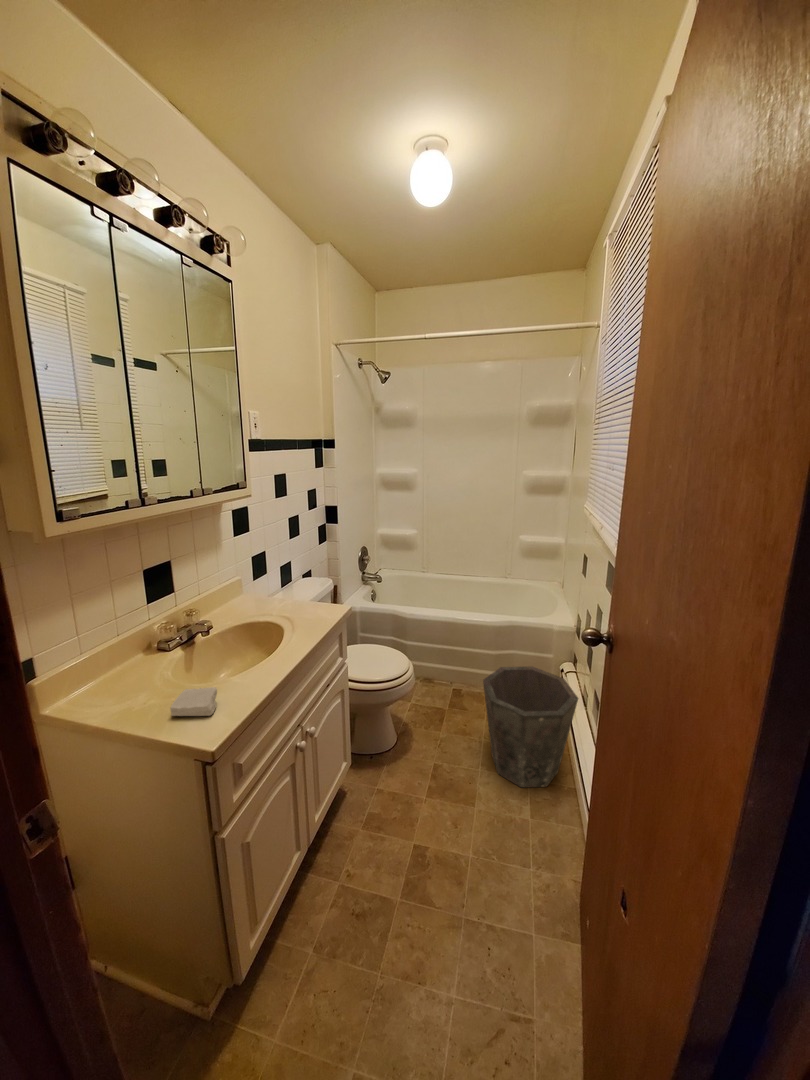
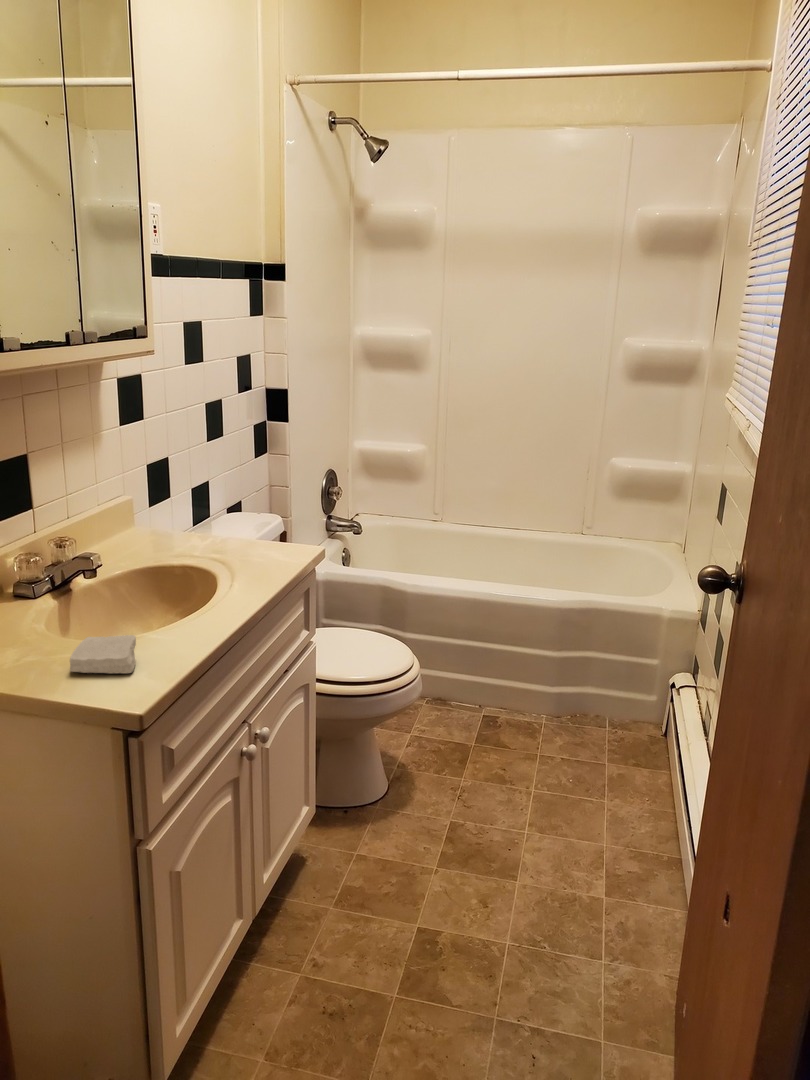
waste bin: present [483,666,578,787] -> none [538,670,695,859]

